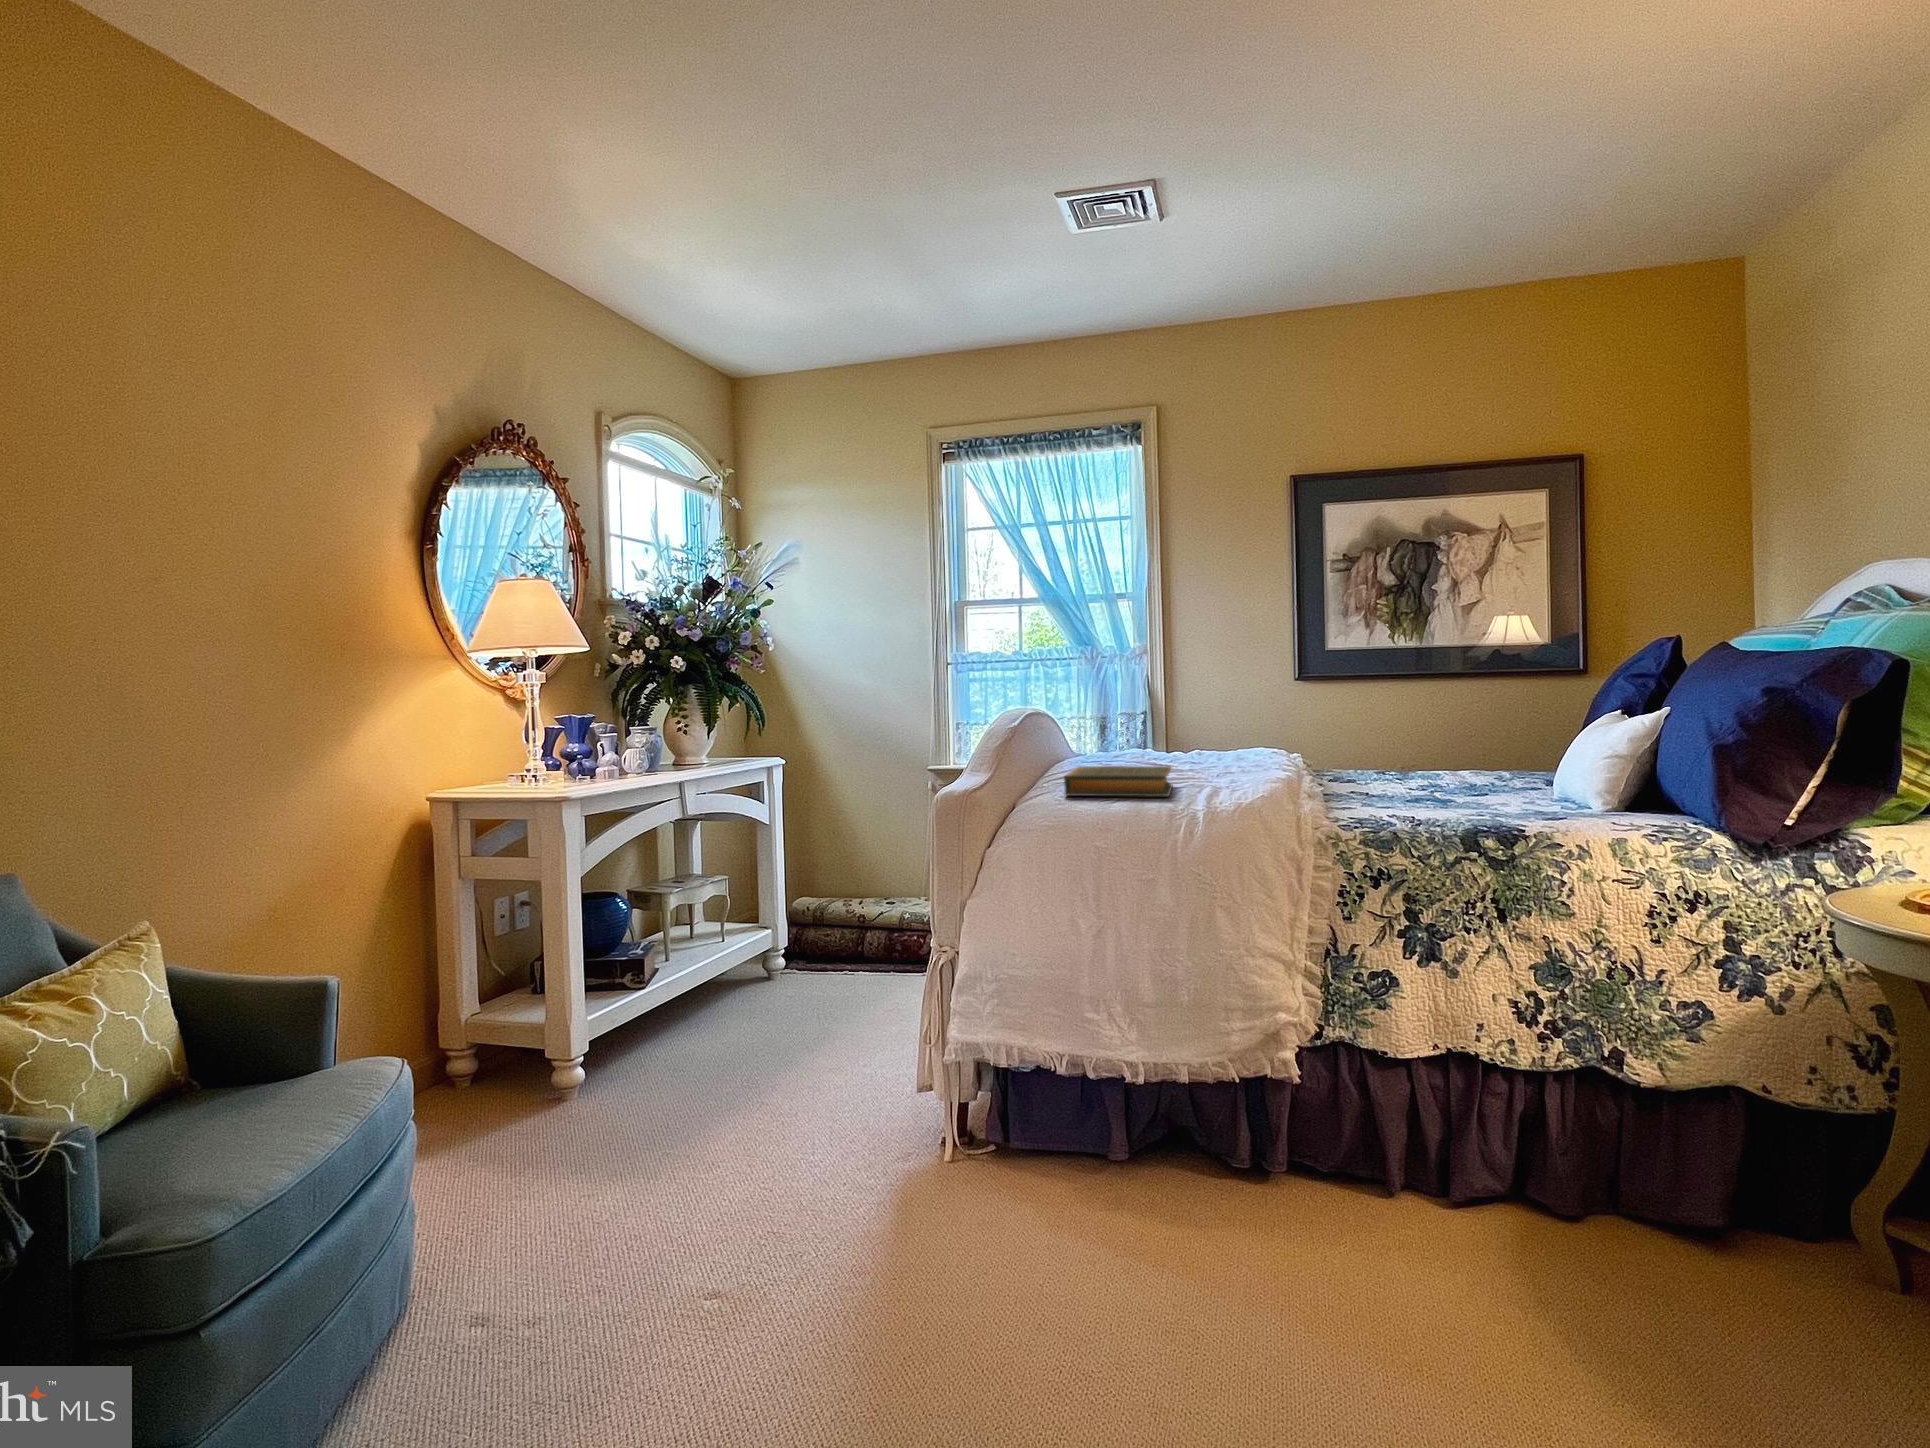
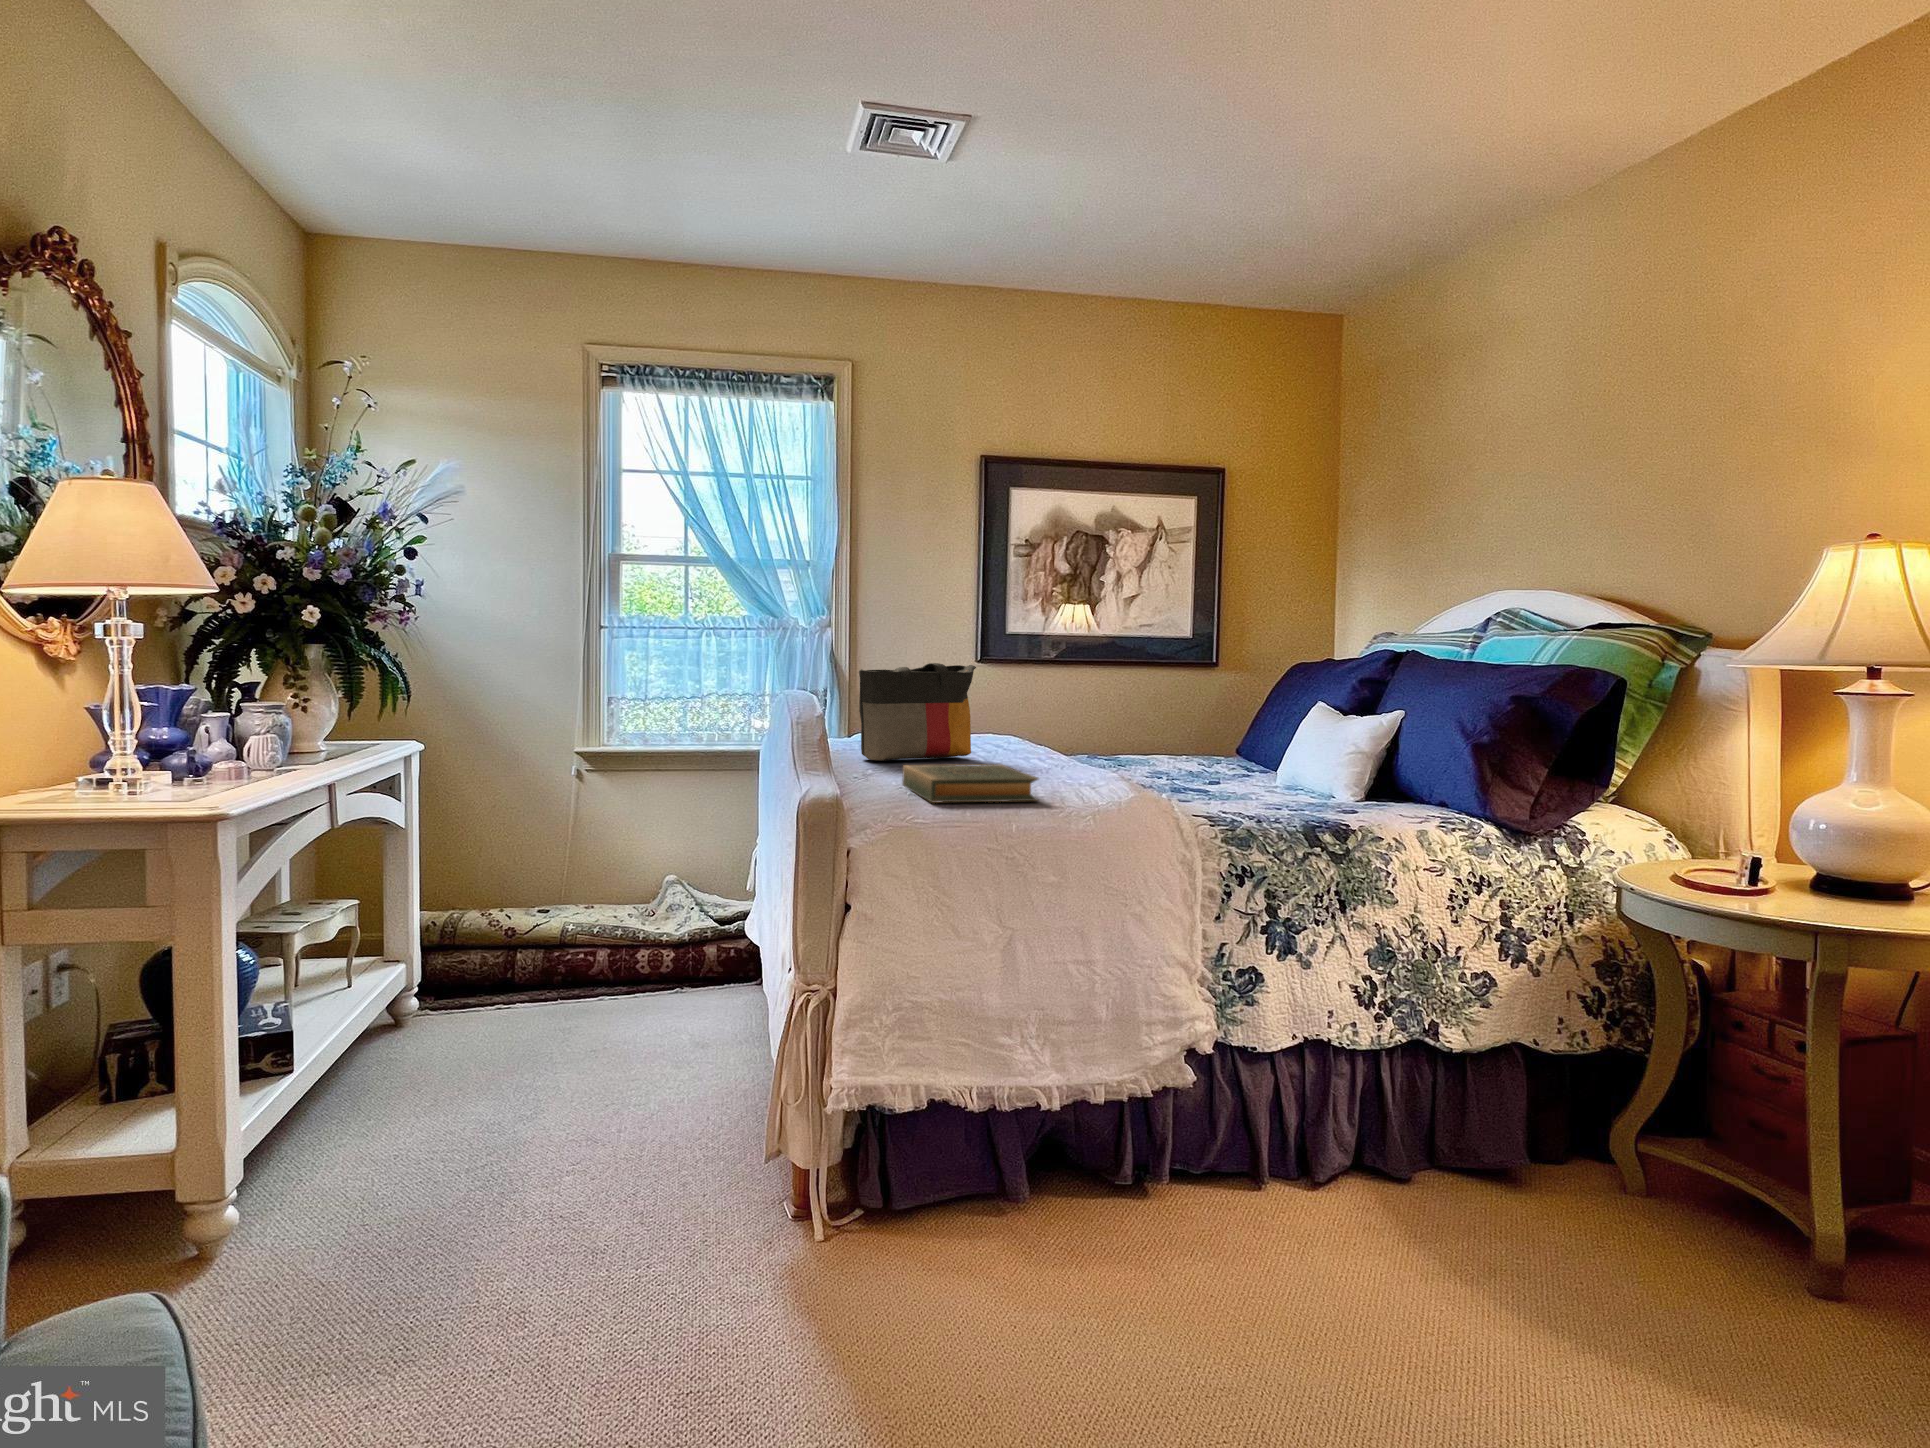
tote bag: none [1083,677,1200,767] -> present [859,663,976,761]

